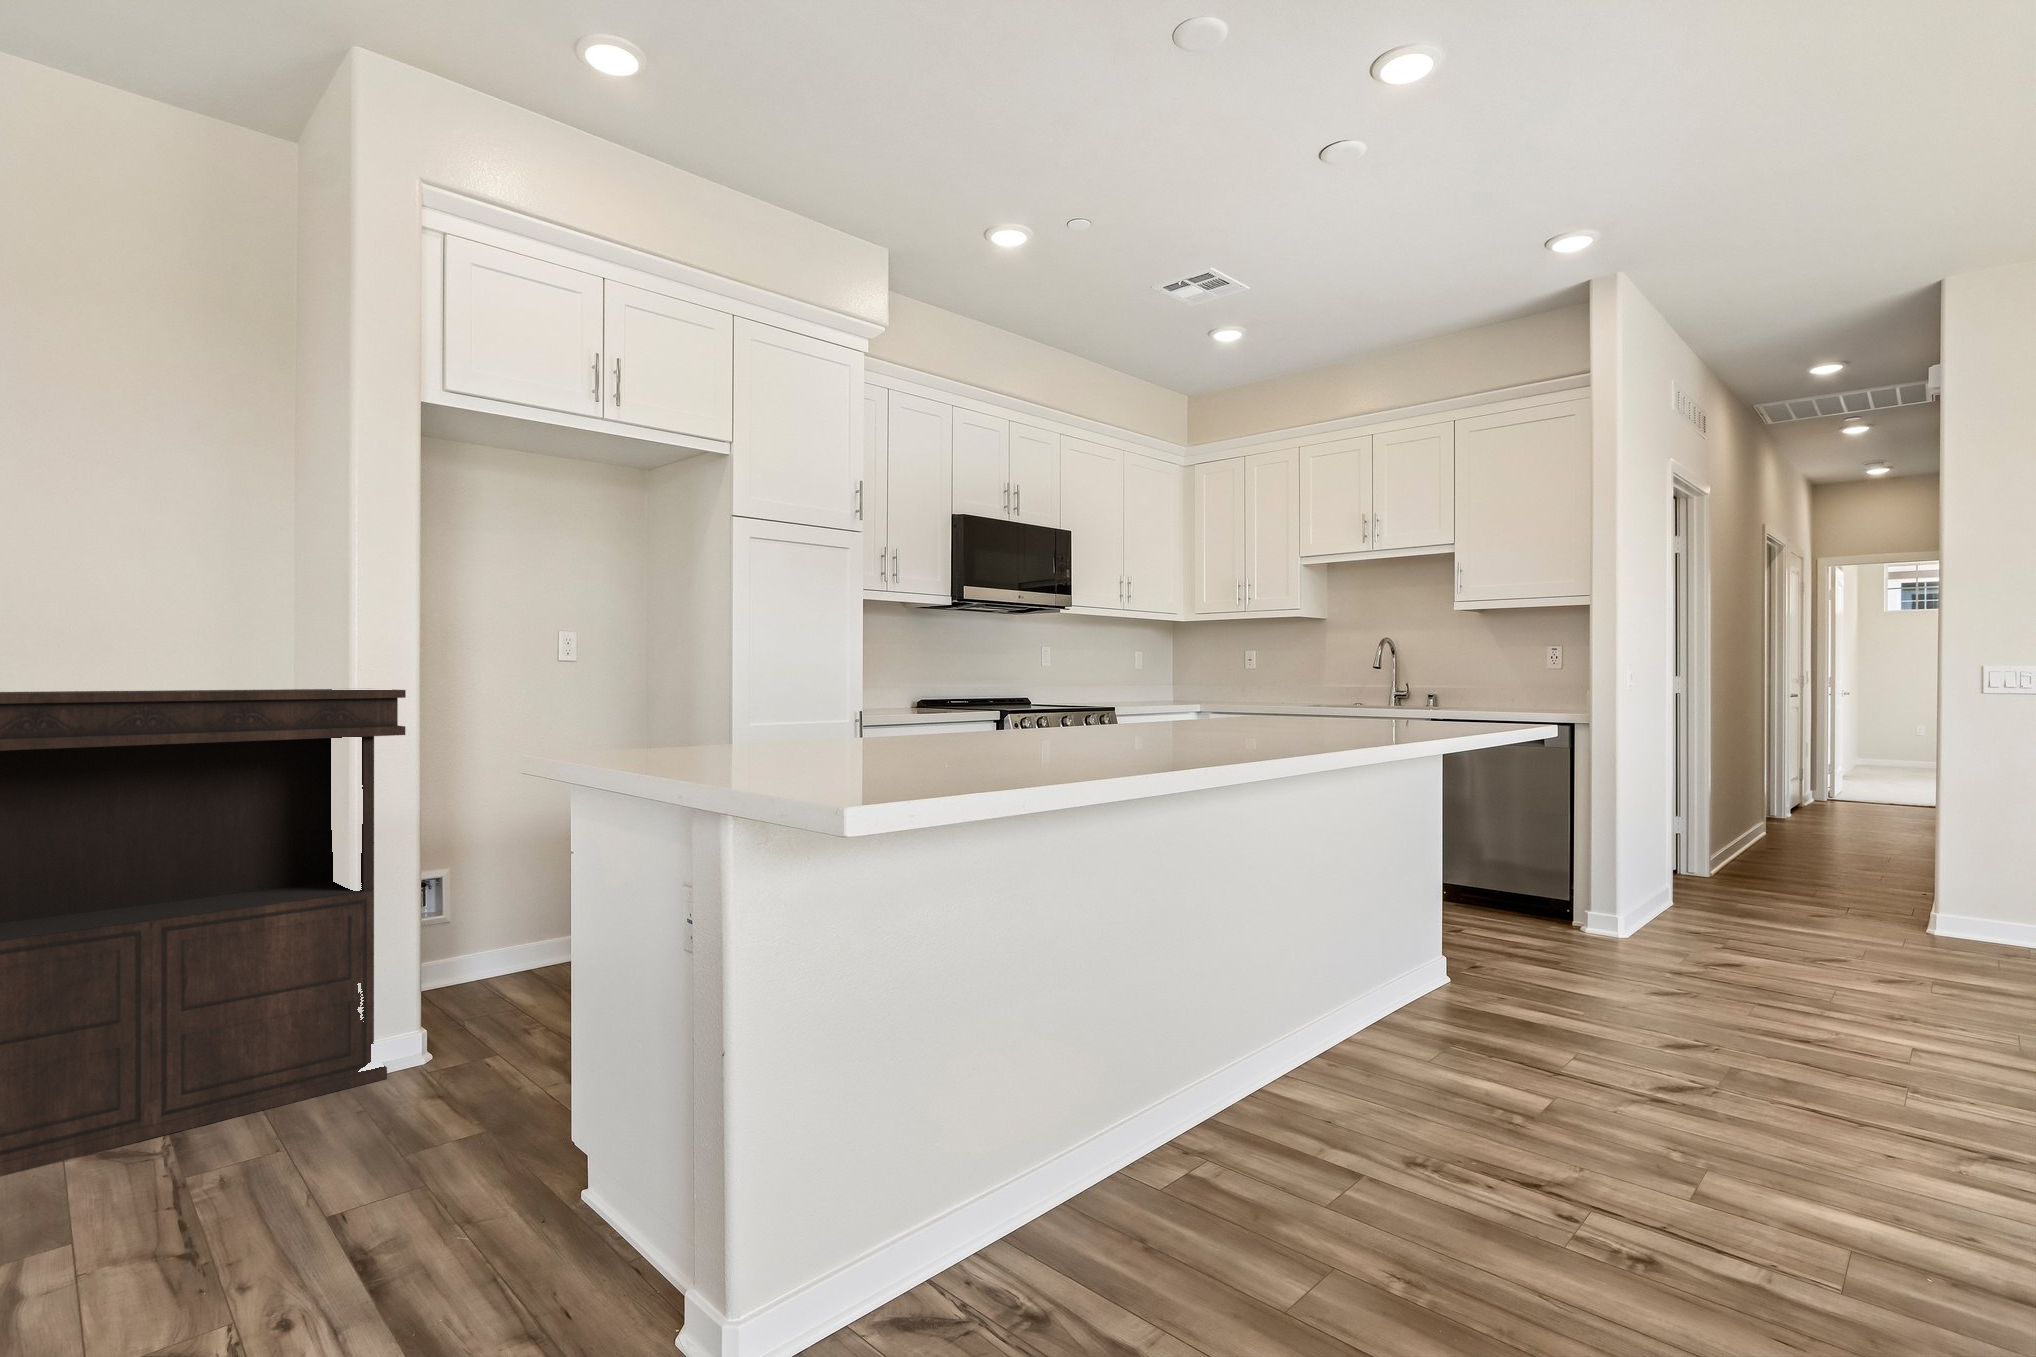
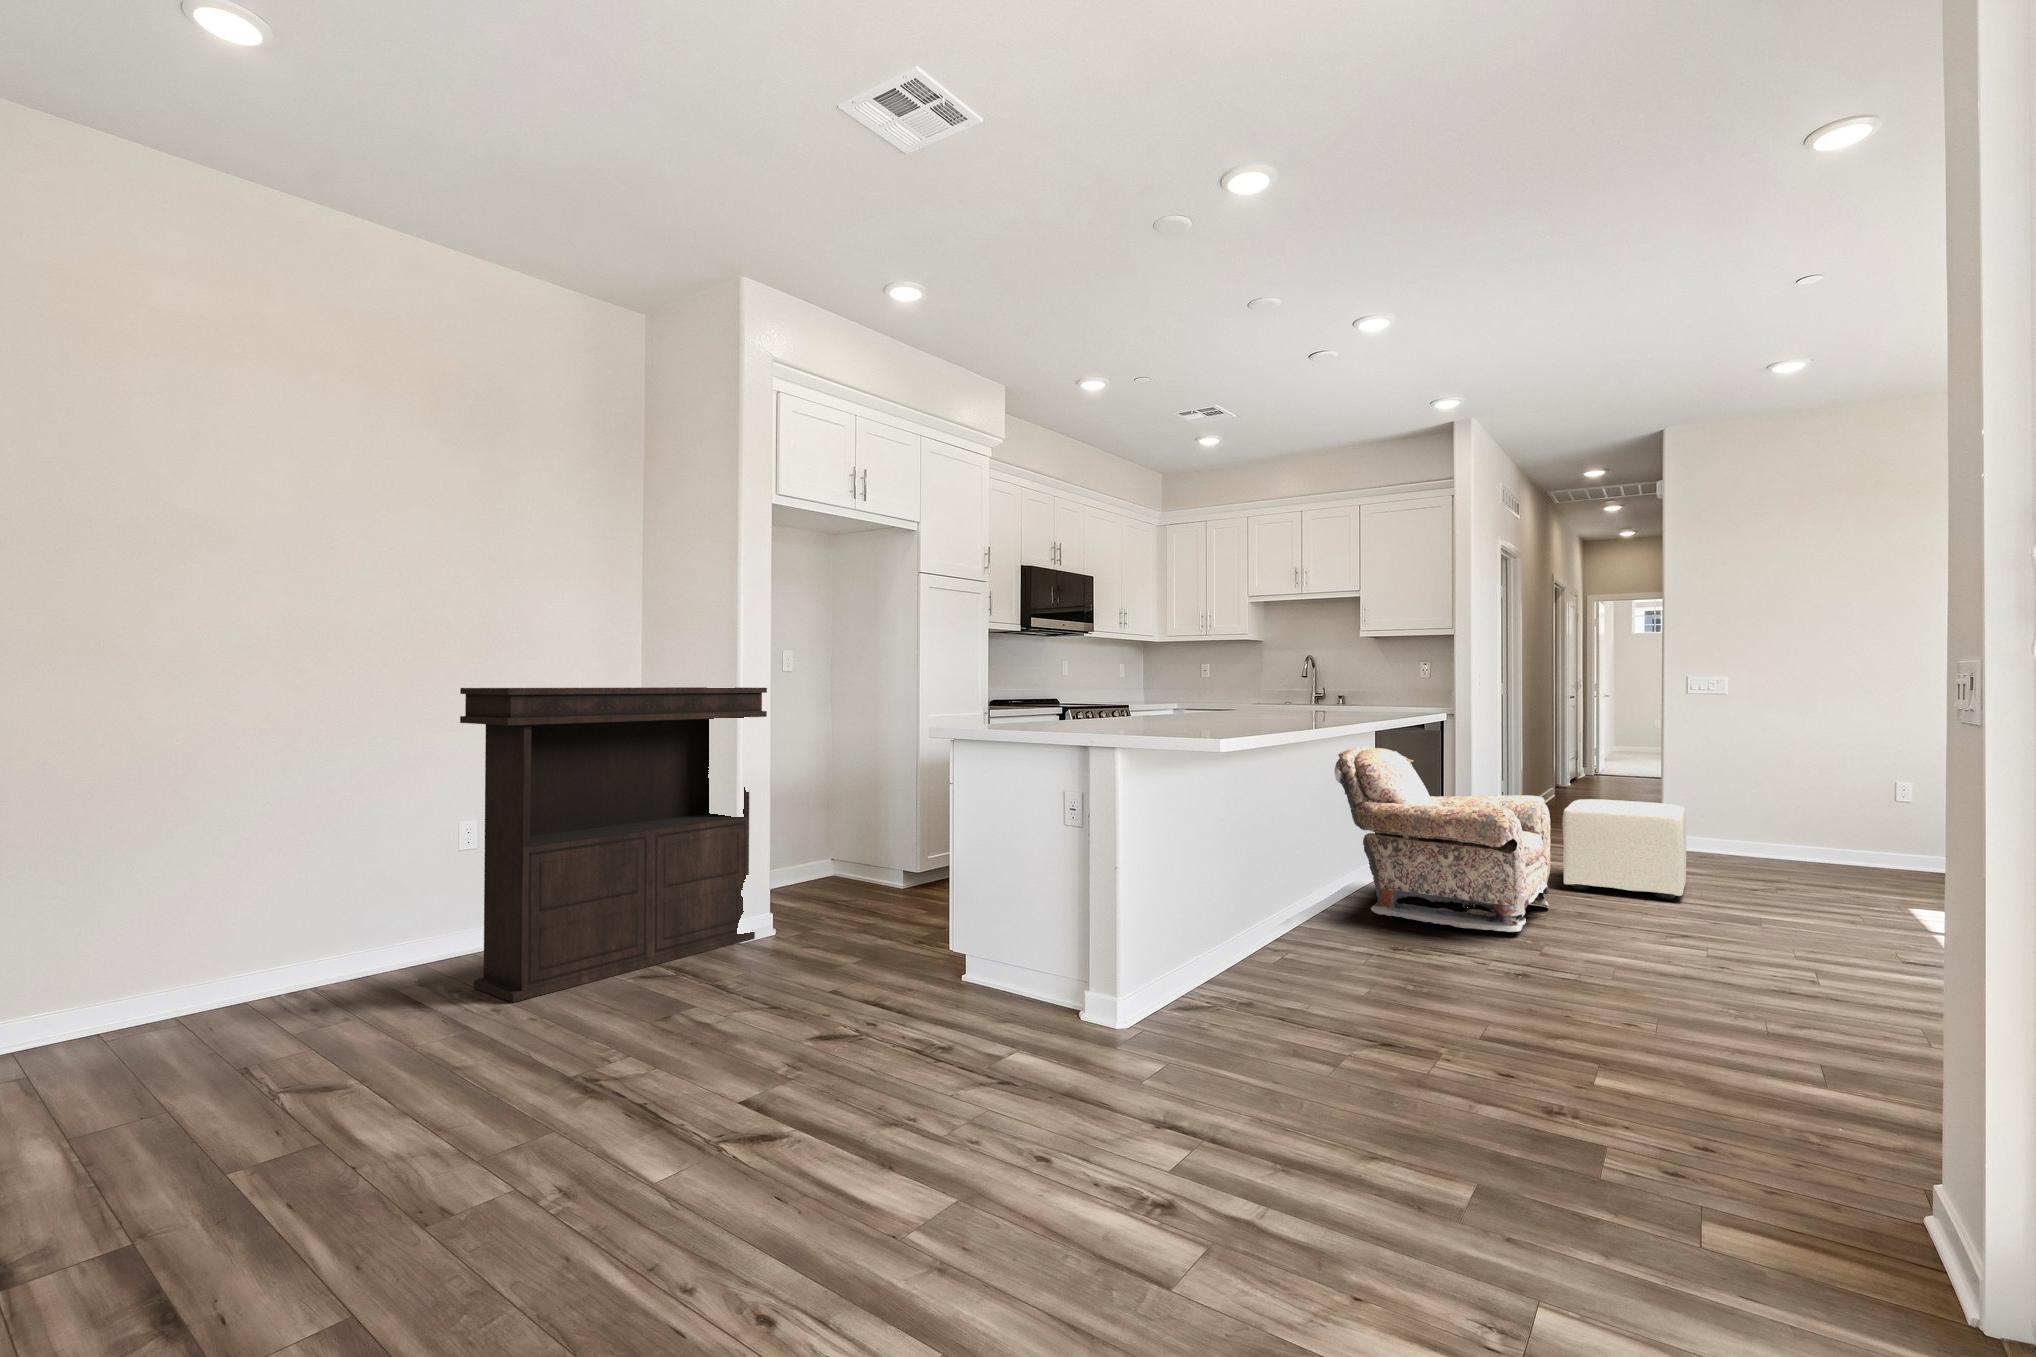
armchair: none [1347,782,1730,1133] -> present [1334,746,1550,932]
ottoman: none [1758,867,1985,1053] -> present [1563,799,1686,900]

